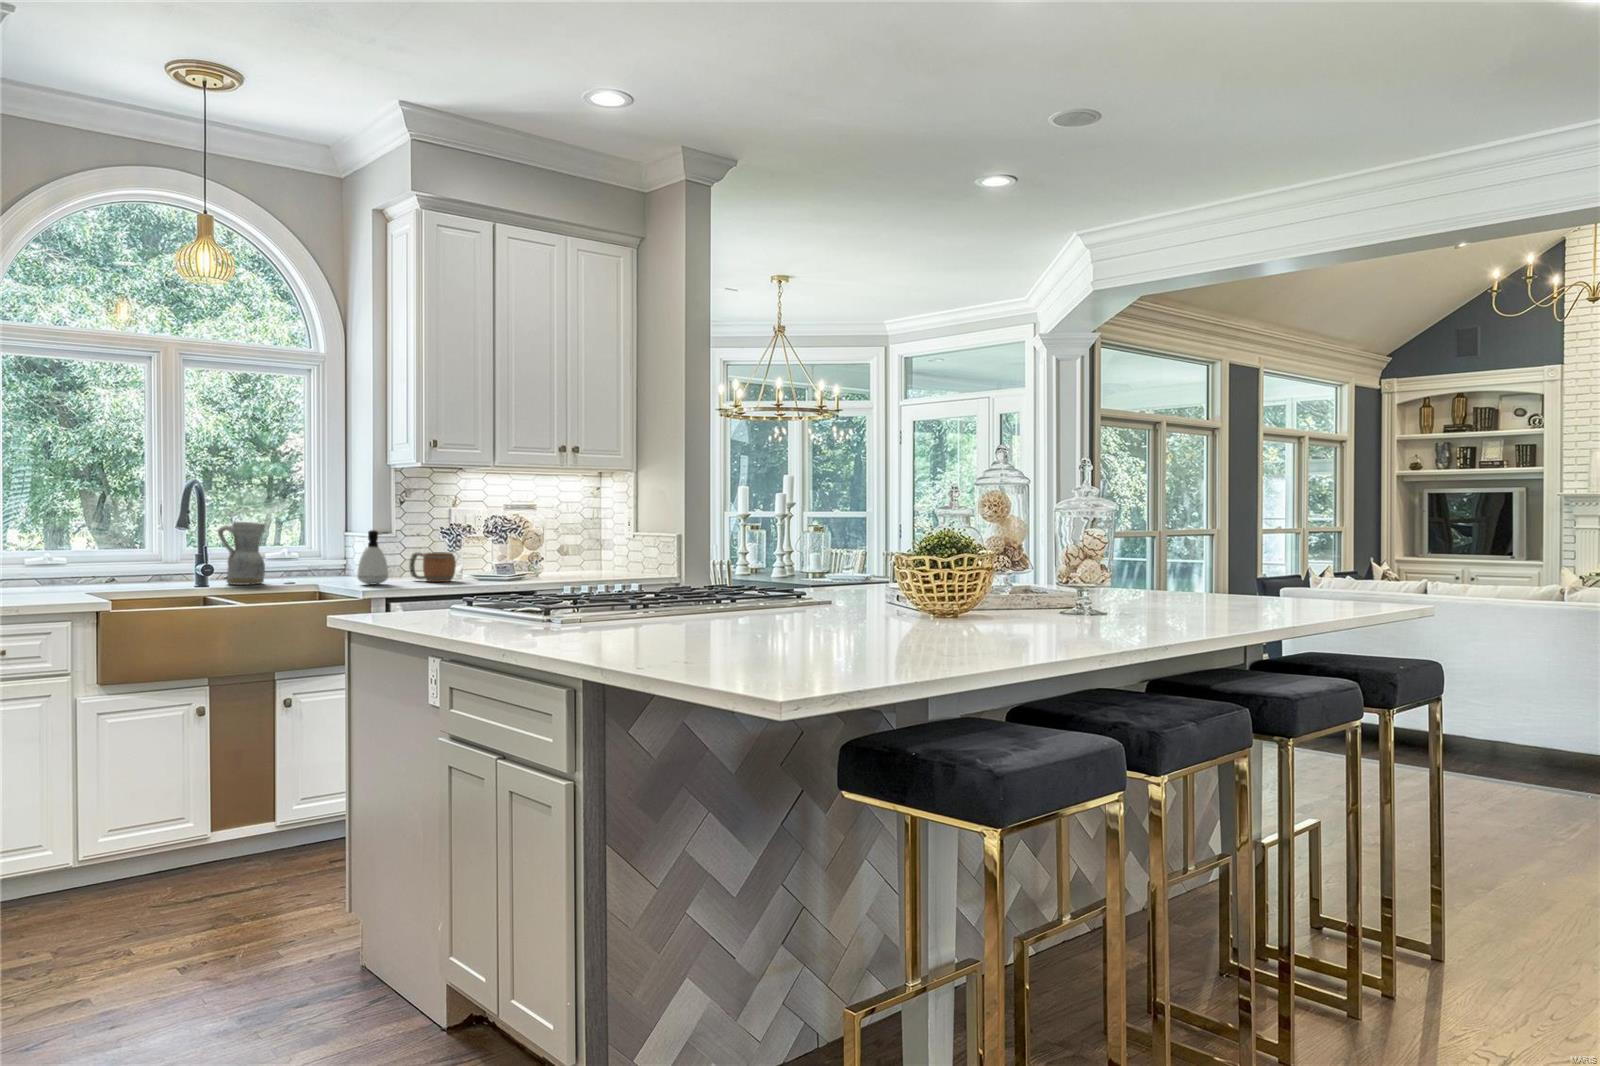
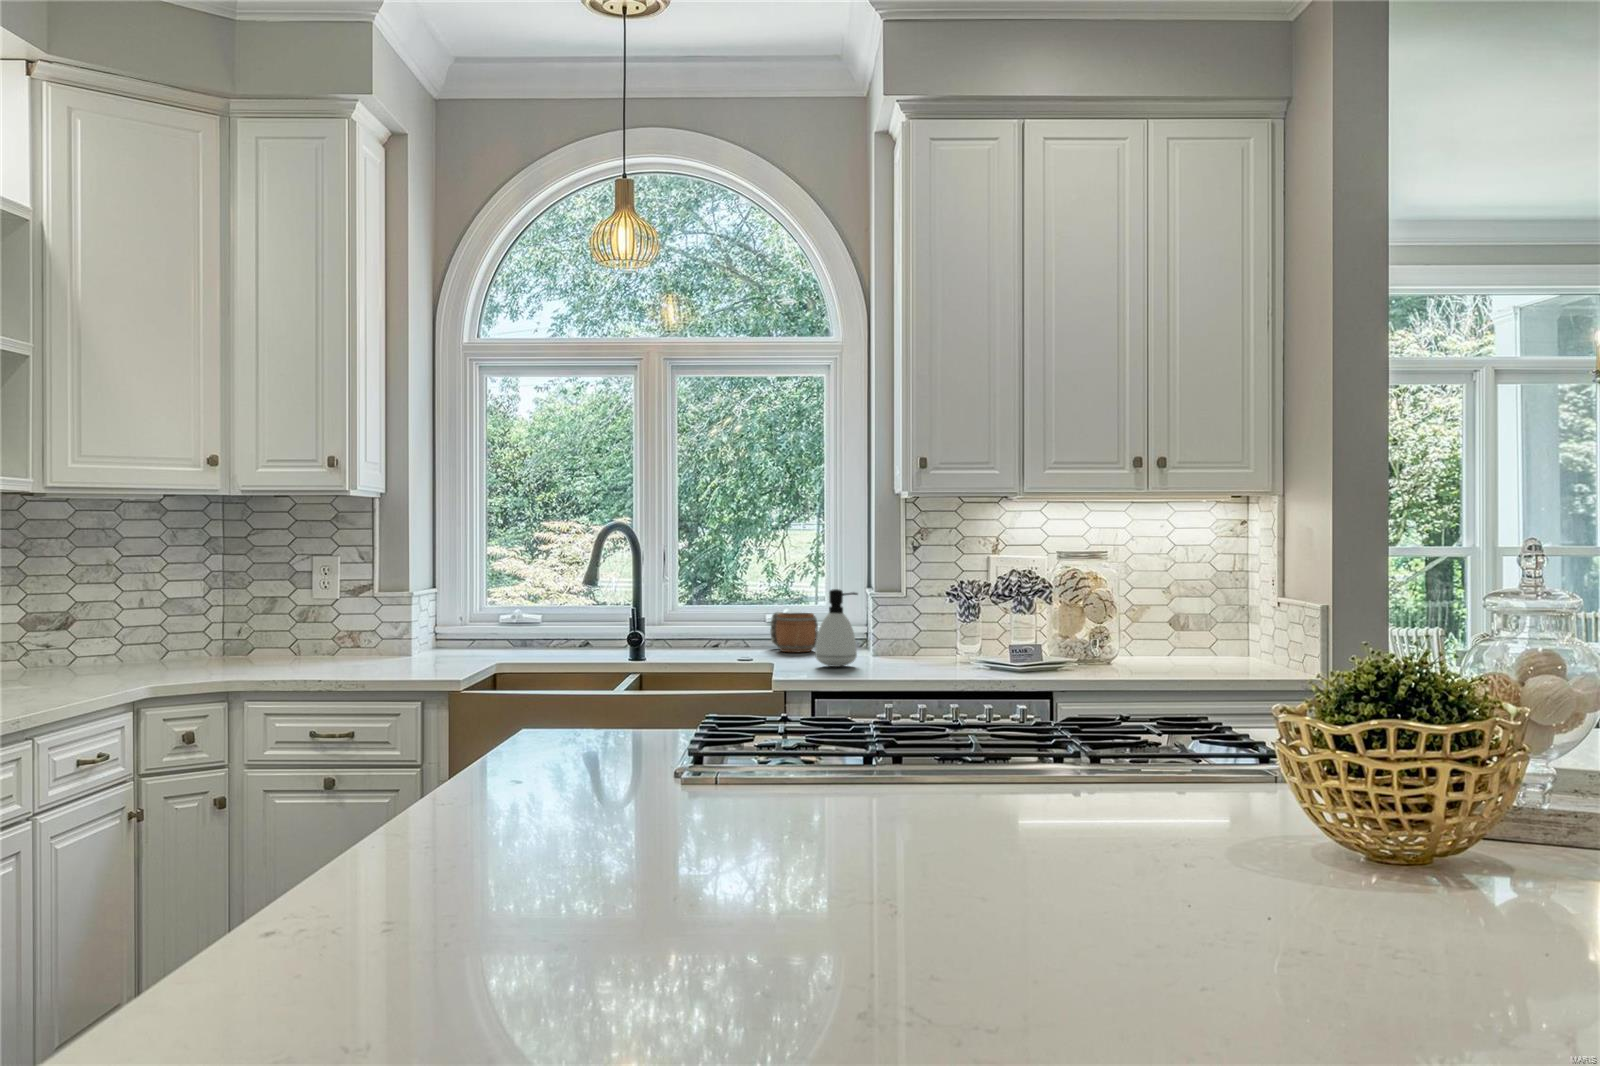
ceramic pitcher: present [218,522,265,585] -> none [673,575,727,658]
mug: present [409,552,456,582] -> present [770,612,818,652]

